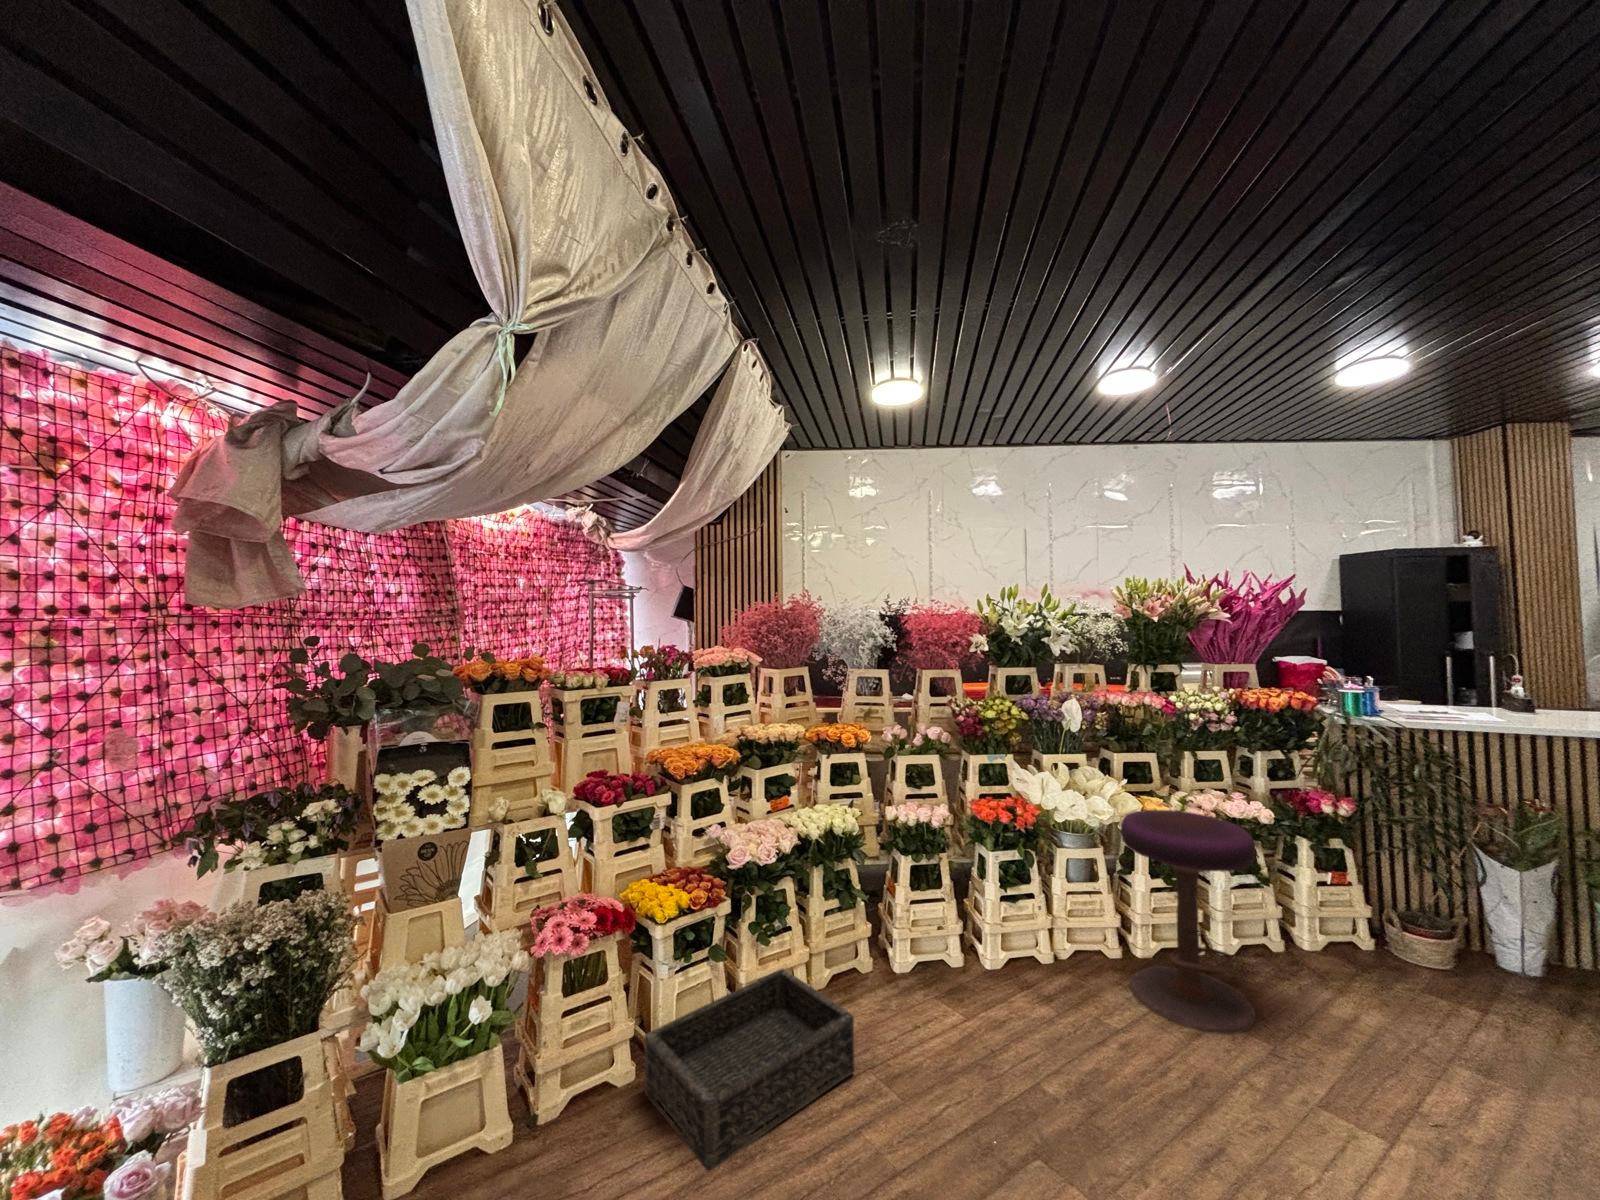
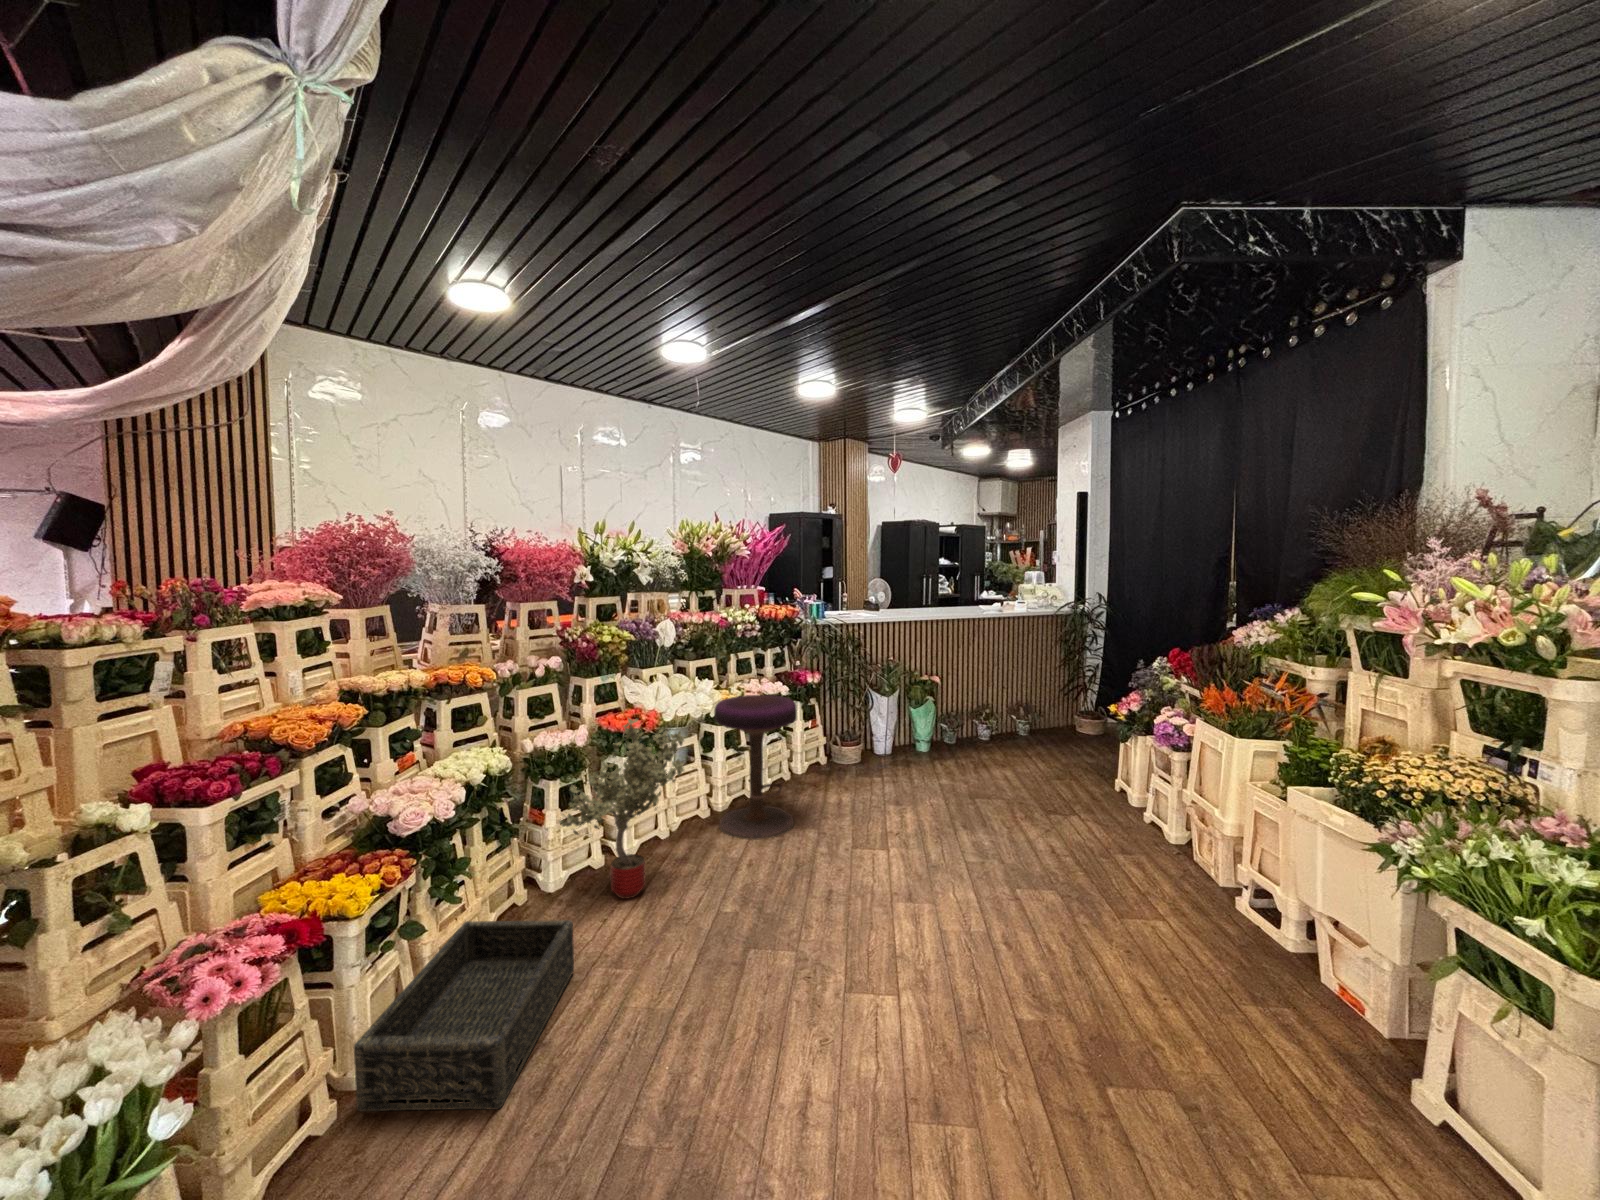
potted tree: none [882,806,1045,1022] -> present [559,719,684,899]

